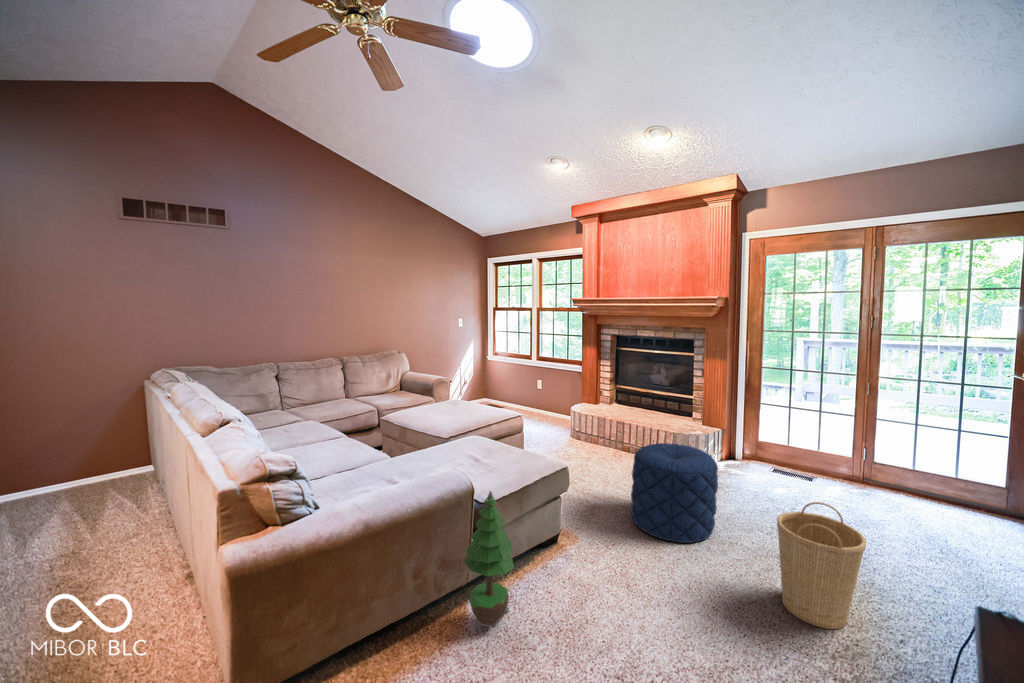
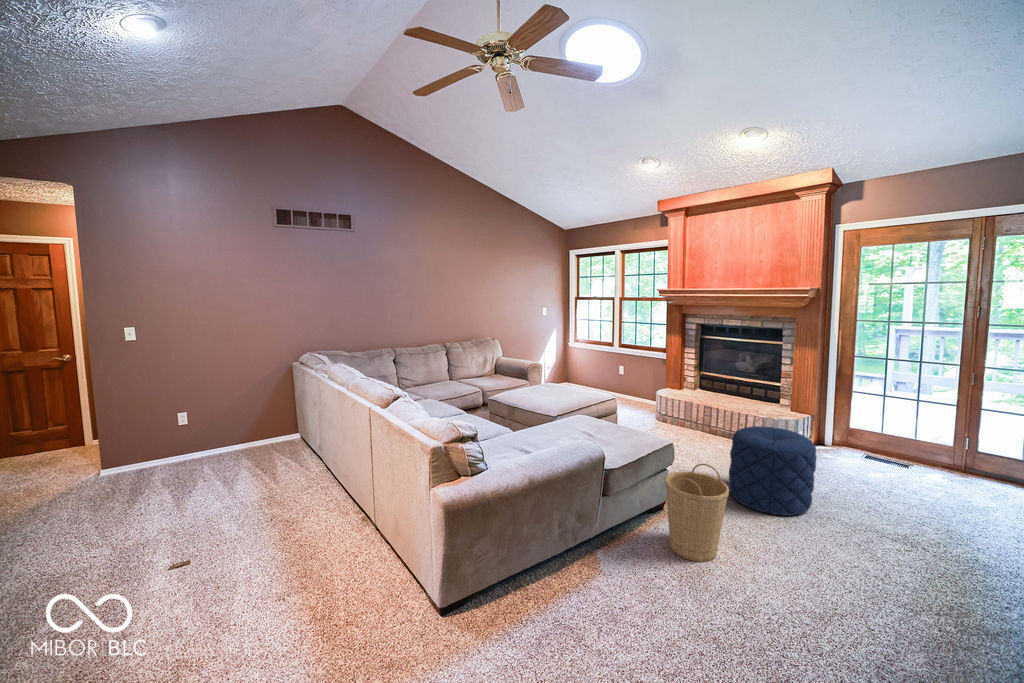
potted tree: present [464,491,514,628] -> none [601,457,645,570]
basket: present [777,502,866,629] -> present [665,464,729,562]

